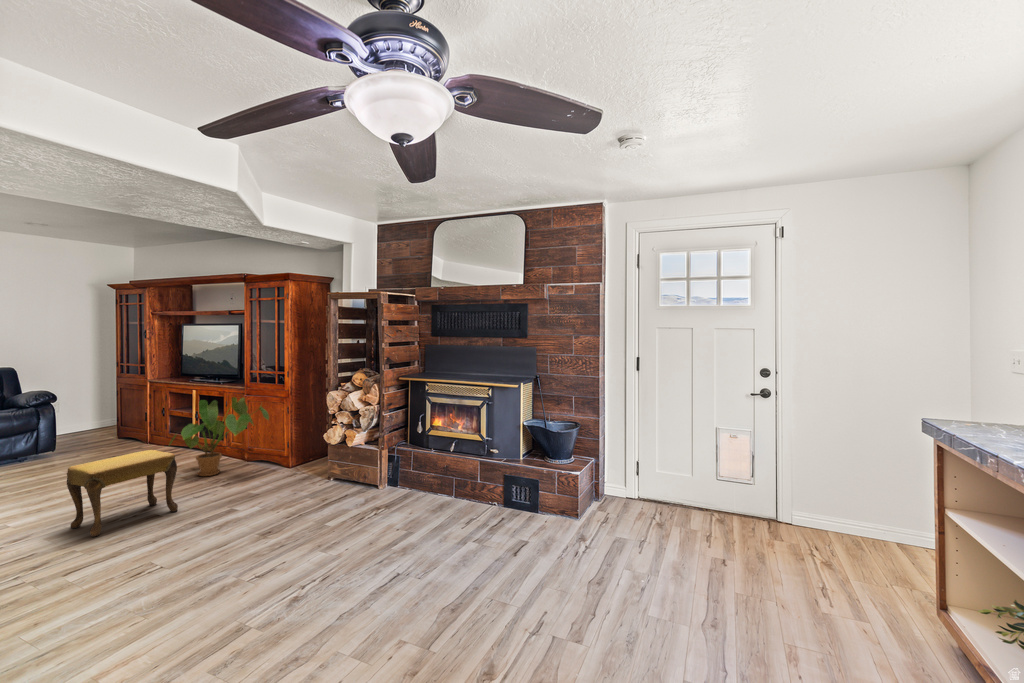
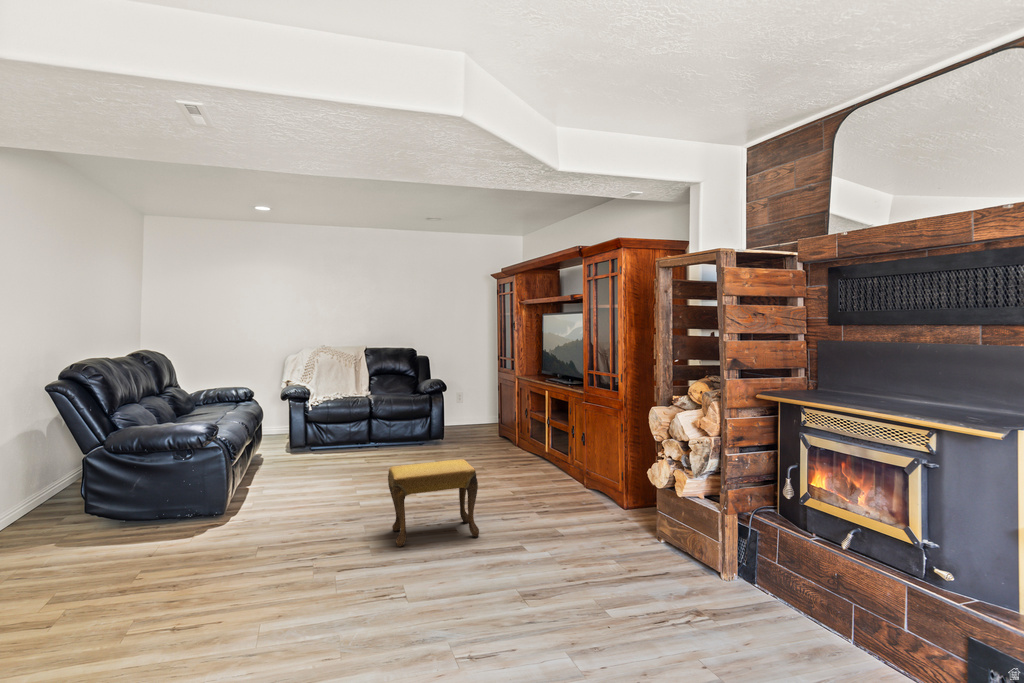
house plant: present [169,397,269,476] -> none [501,404,603,498]

